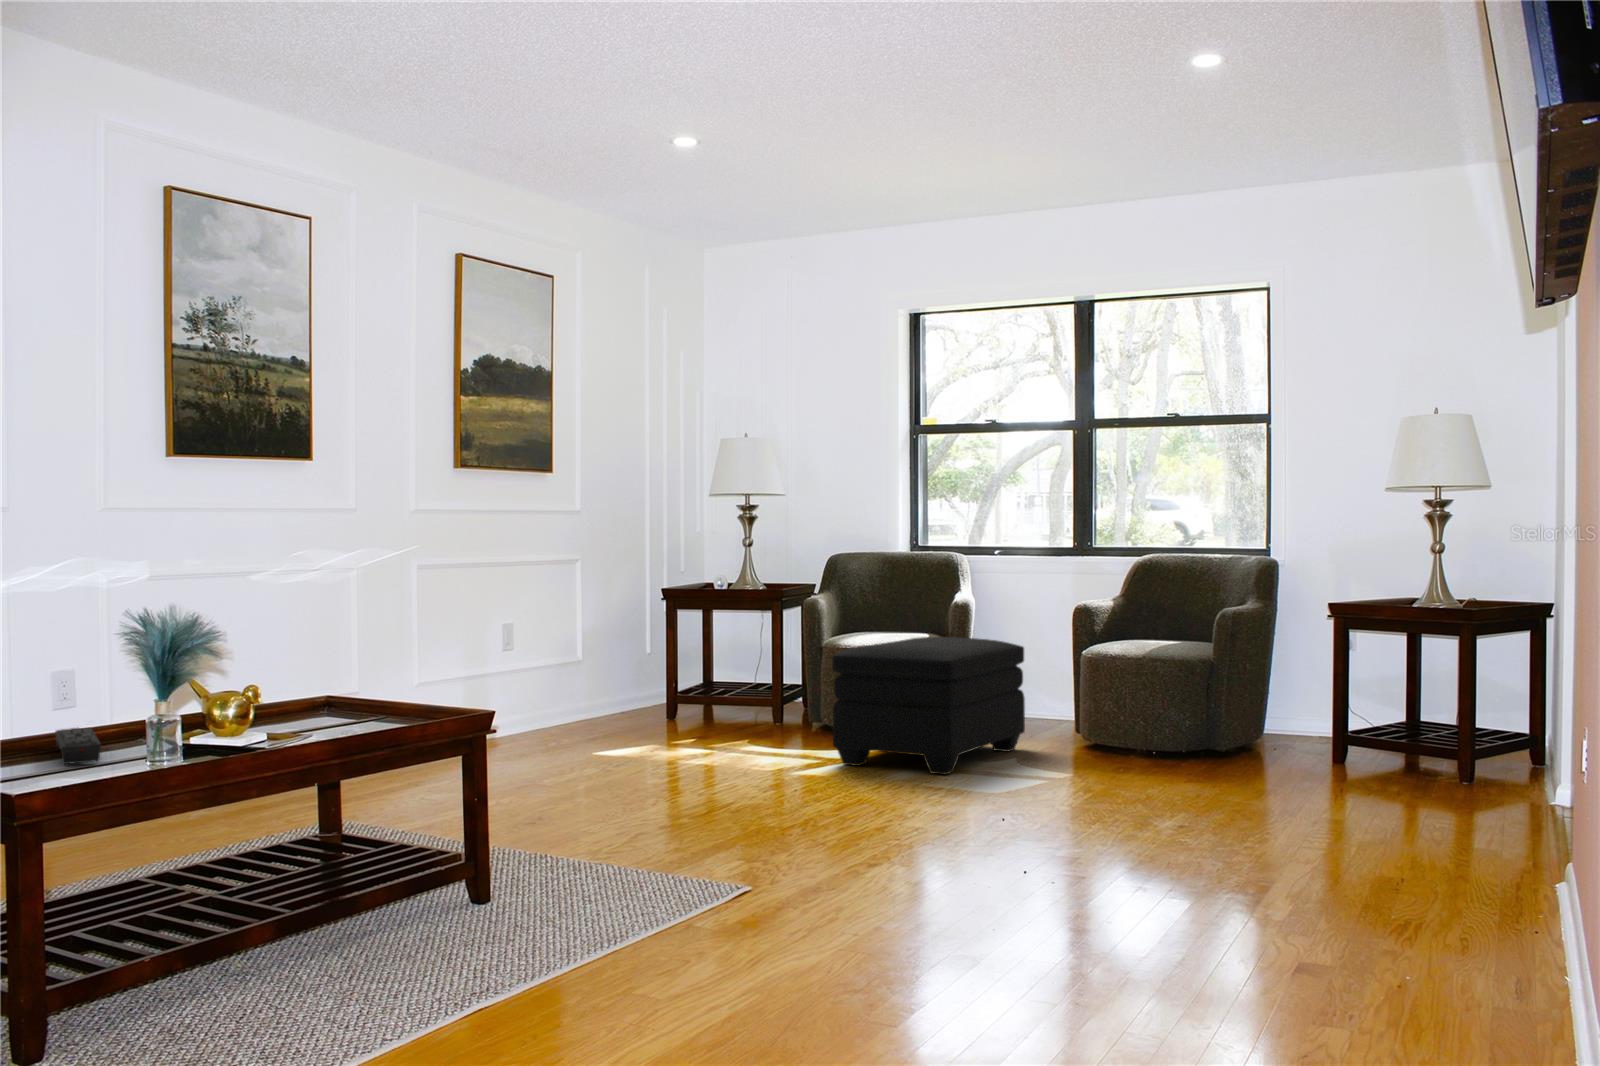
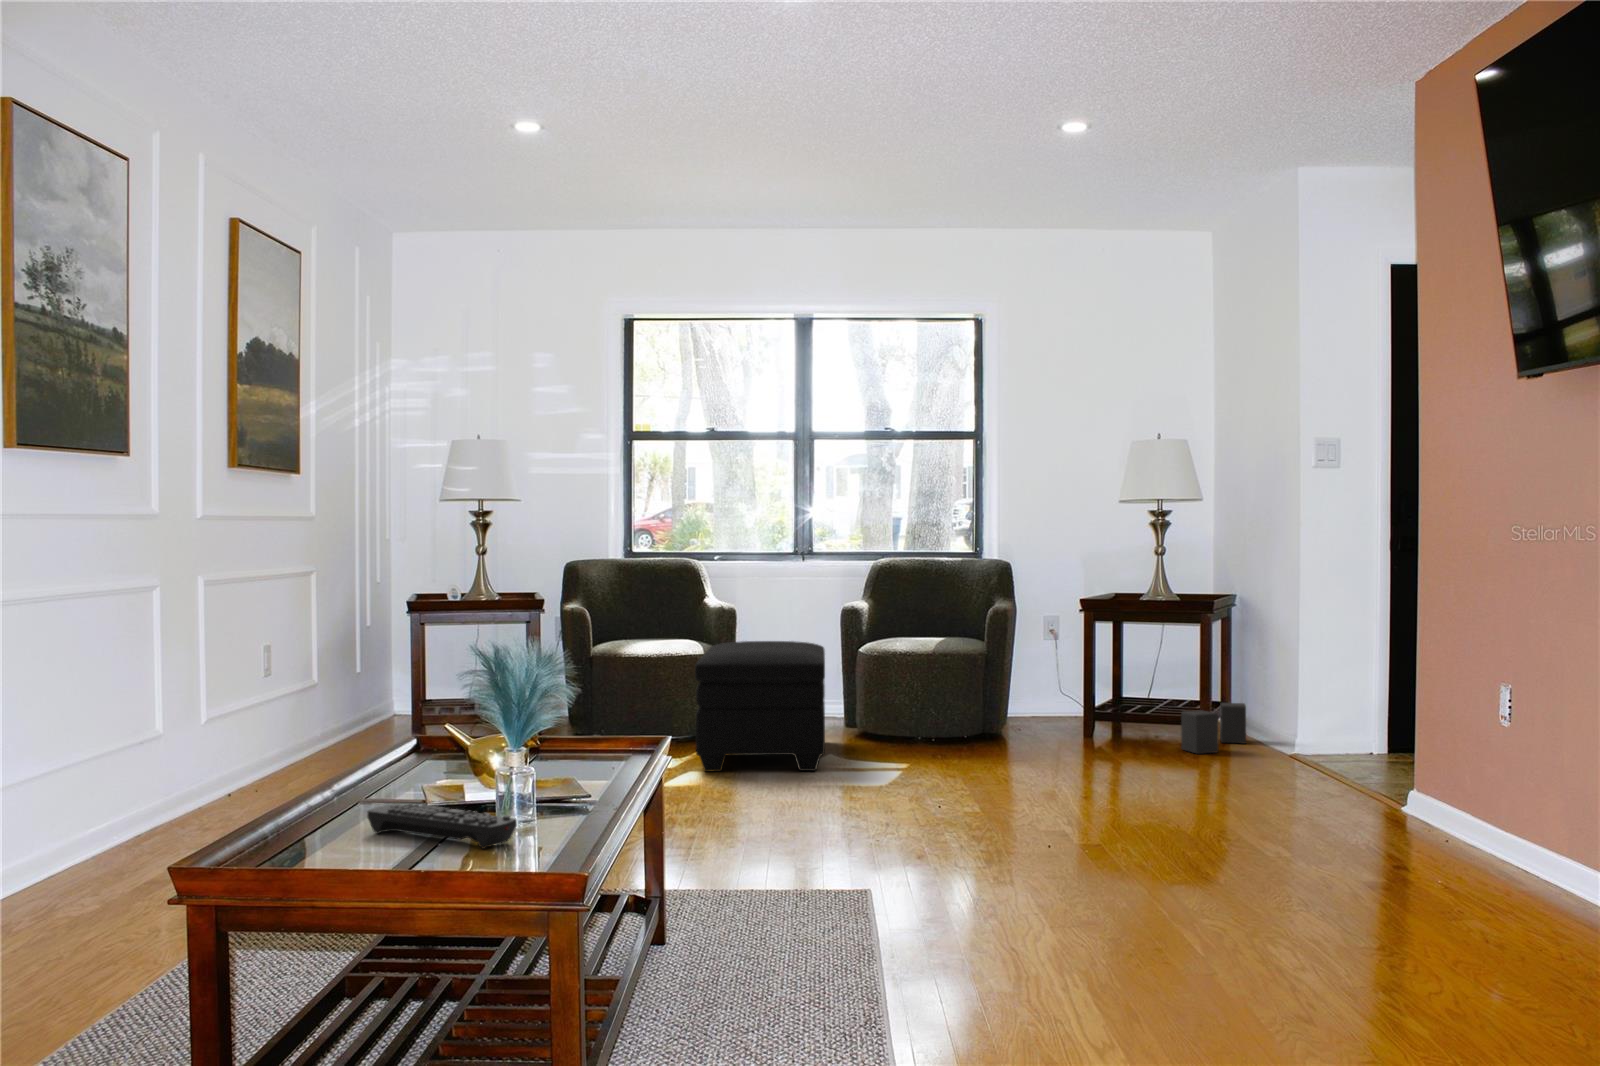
speaker: none [1427,741,1551,803] -> present [1181,703,1246,754]

